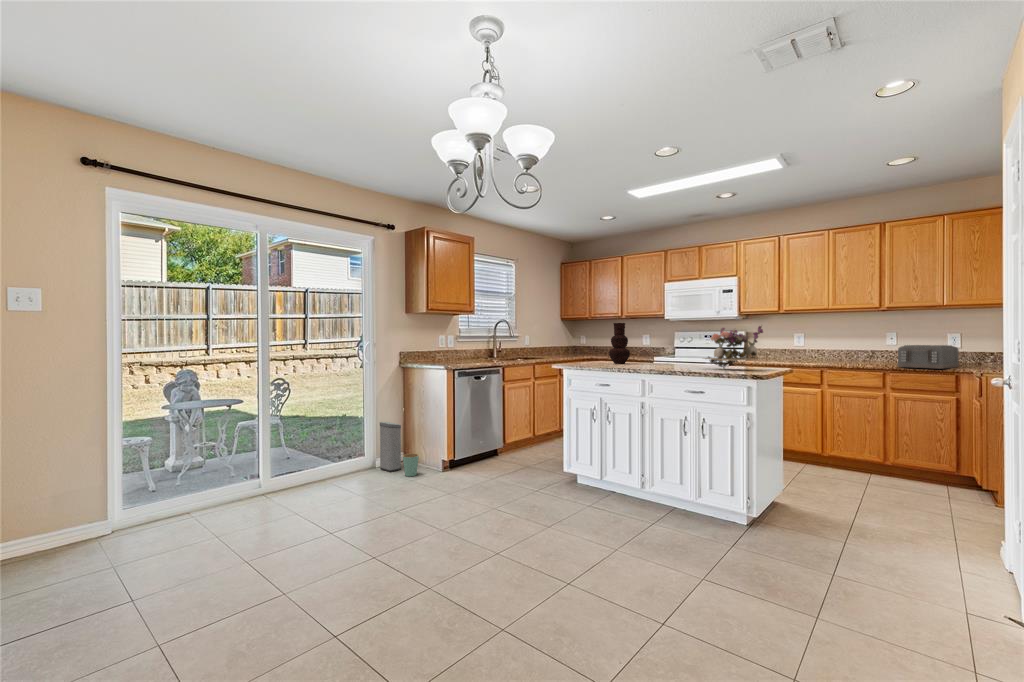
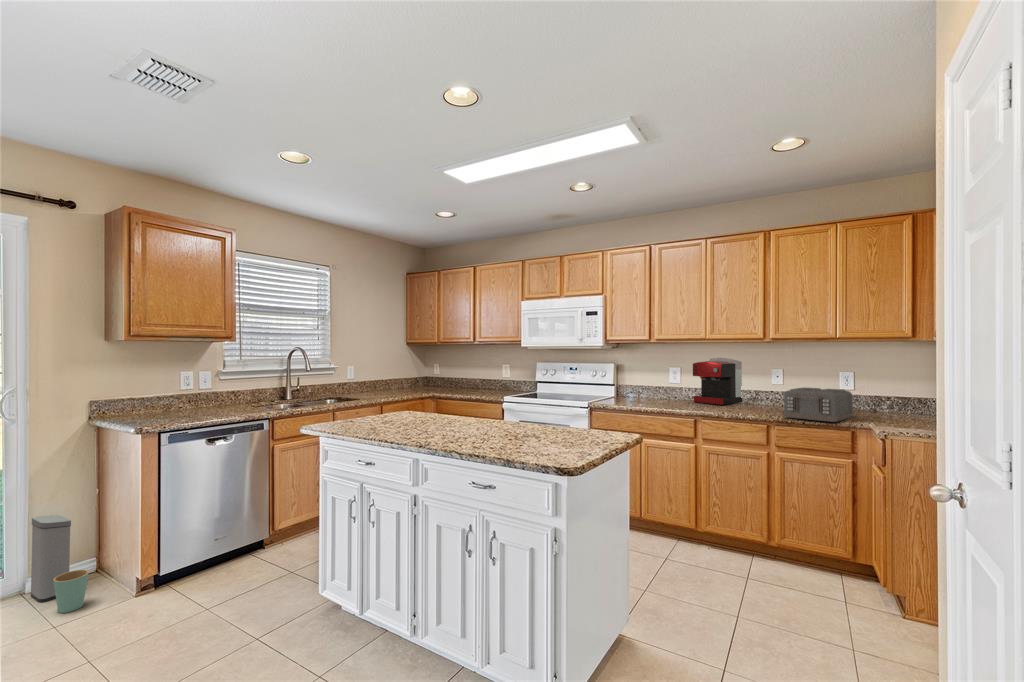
vase: present [609,323,630,364] -> none [407,358,438,419]
coffee maker: none [816,325,860,361] -> present [693,358,742,405]
flower arrangement: present [705,326,763,368] -> none [511,370,598,438]

